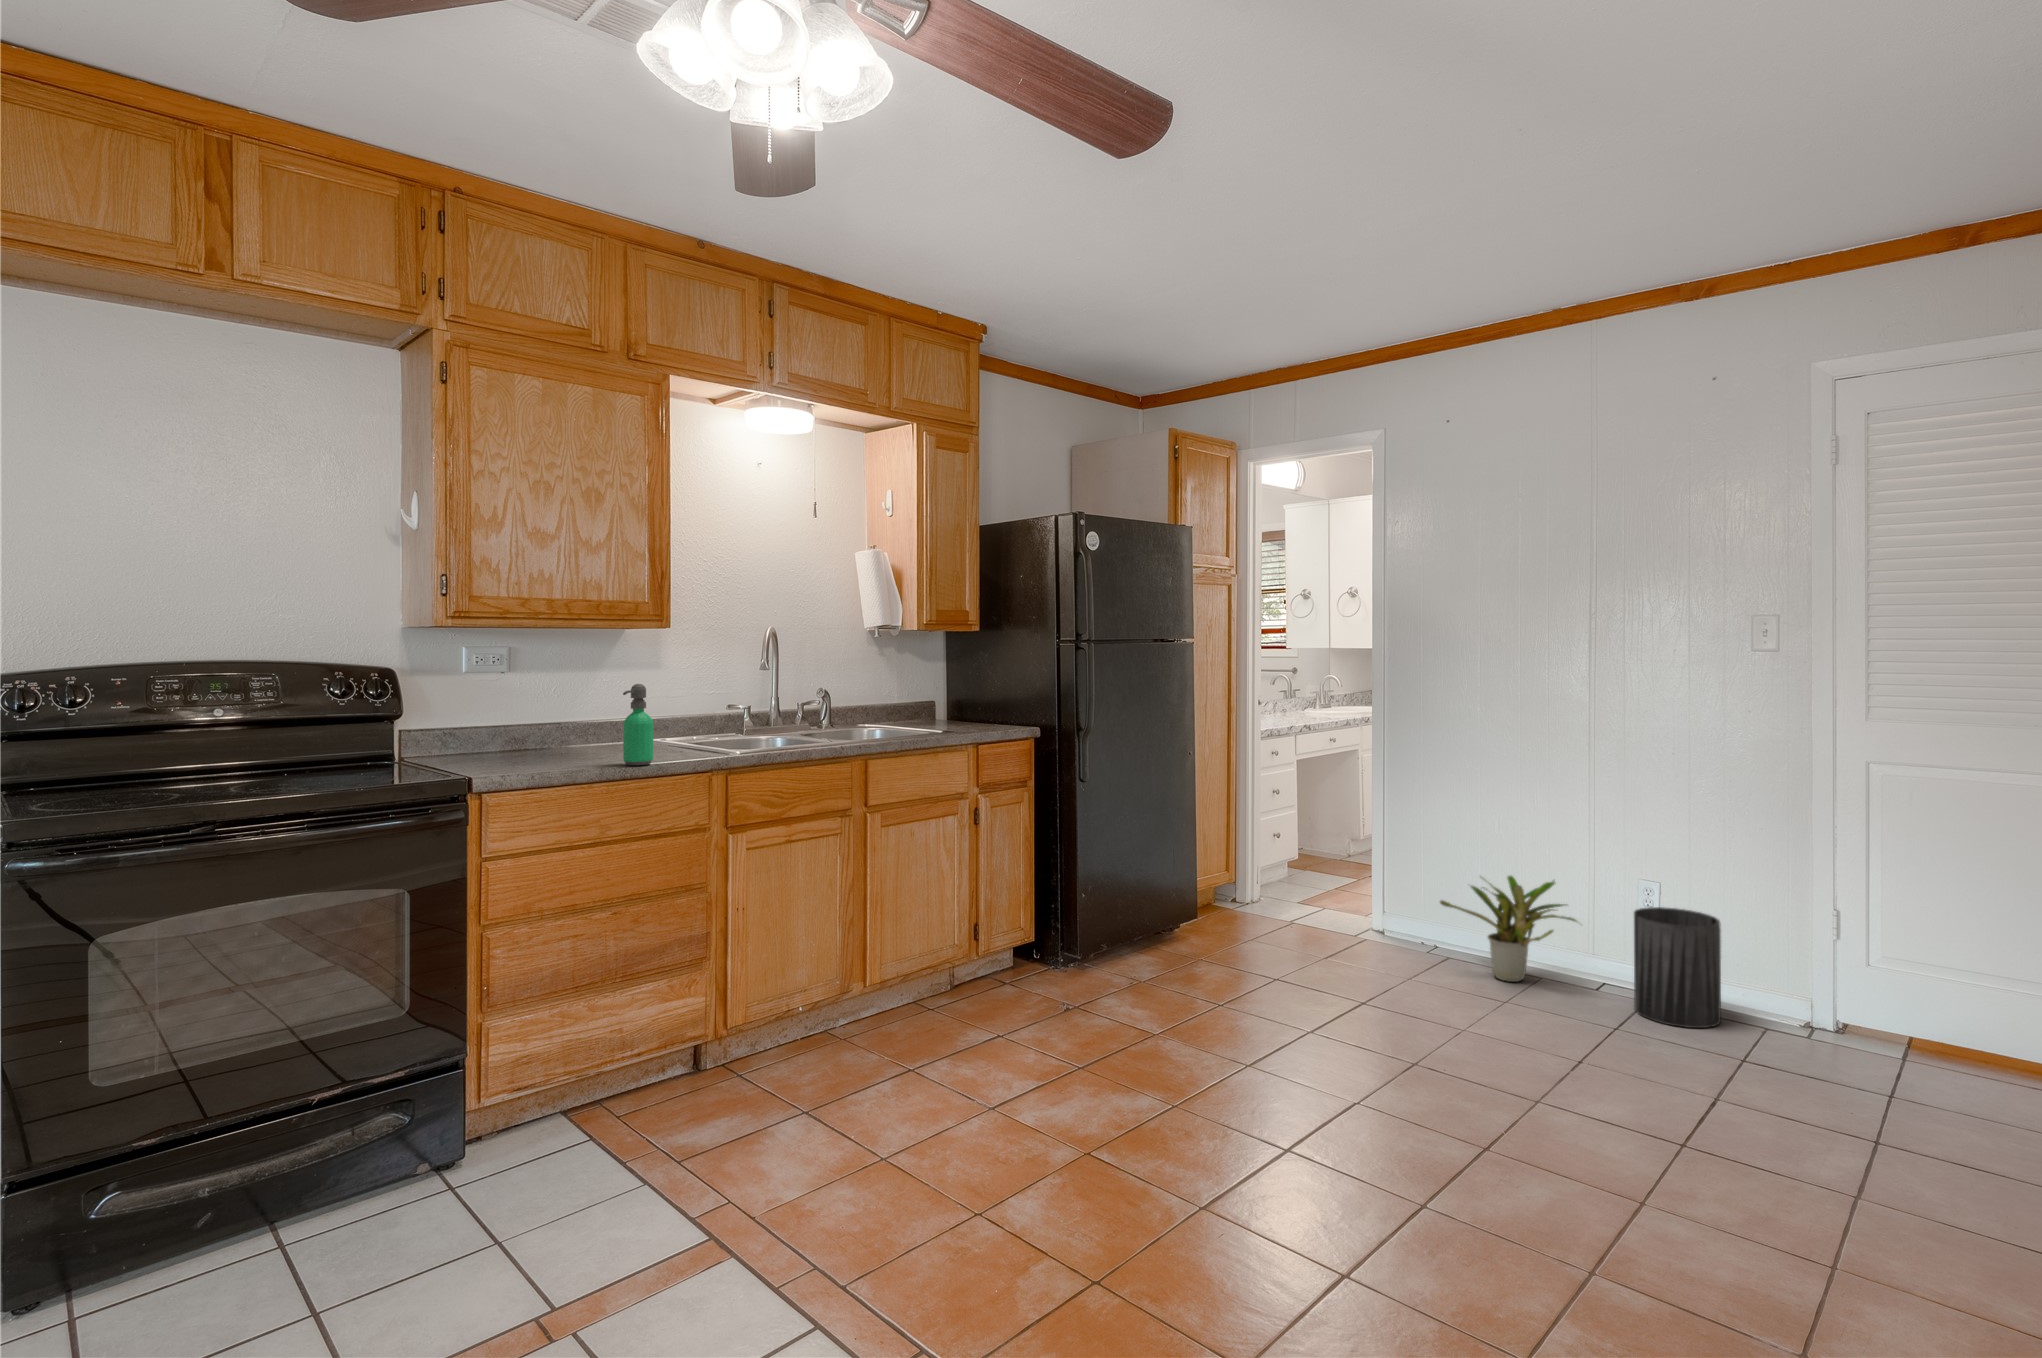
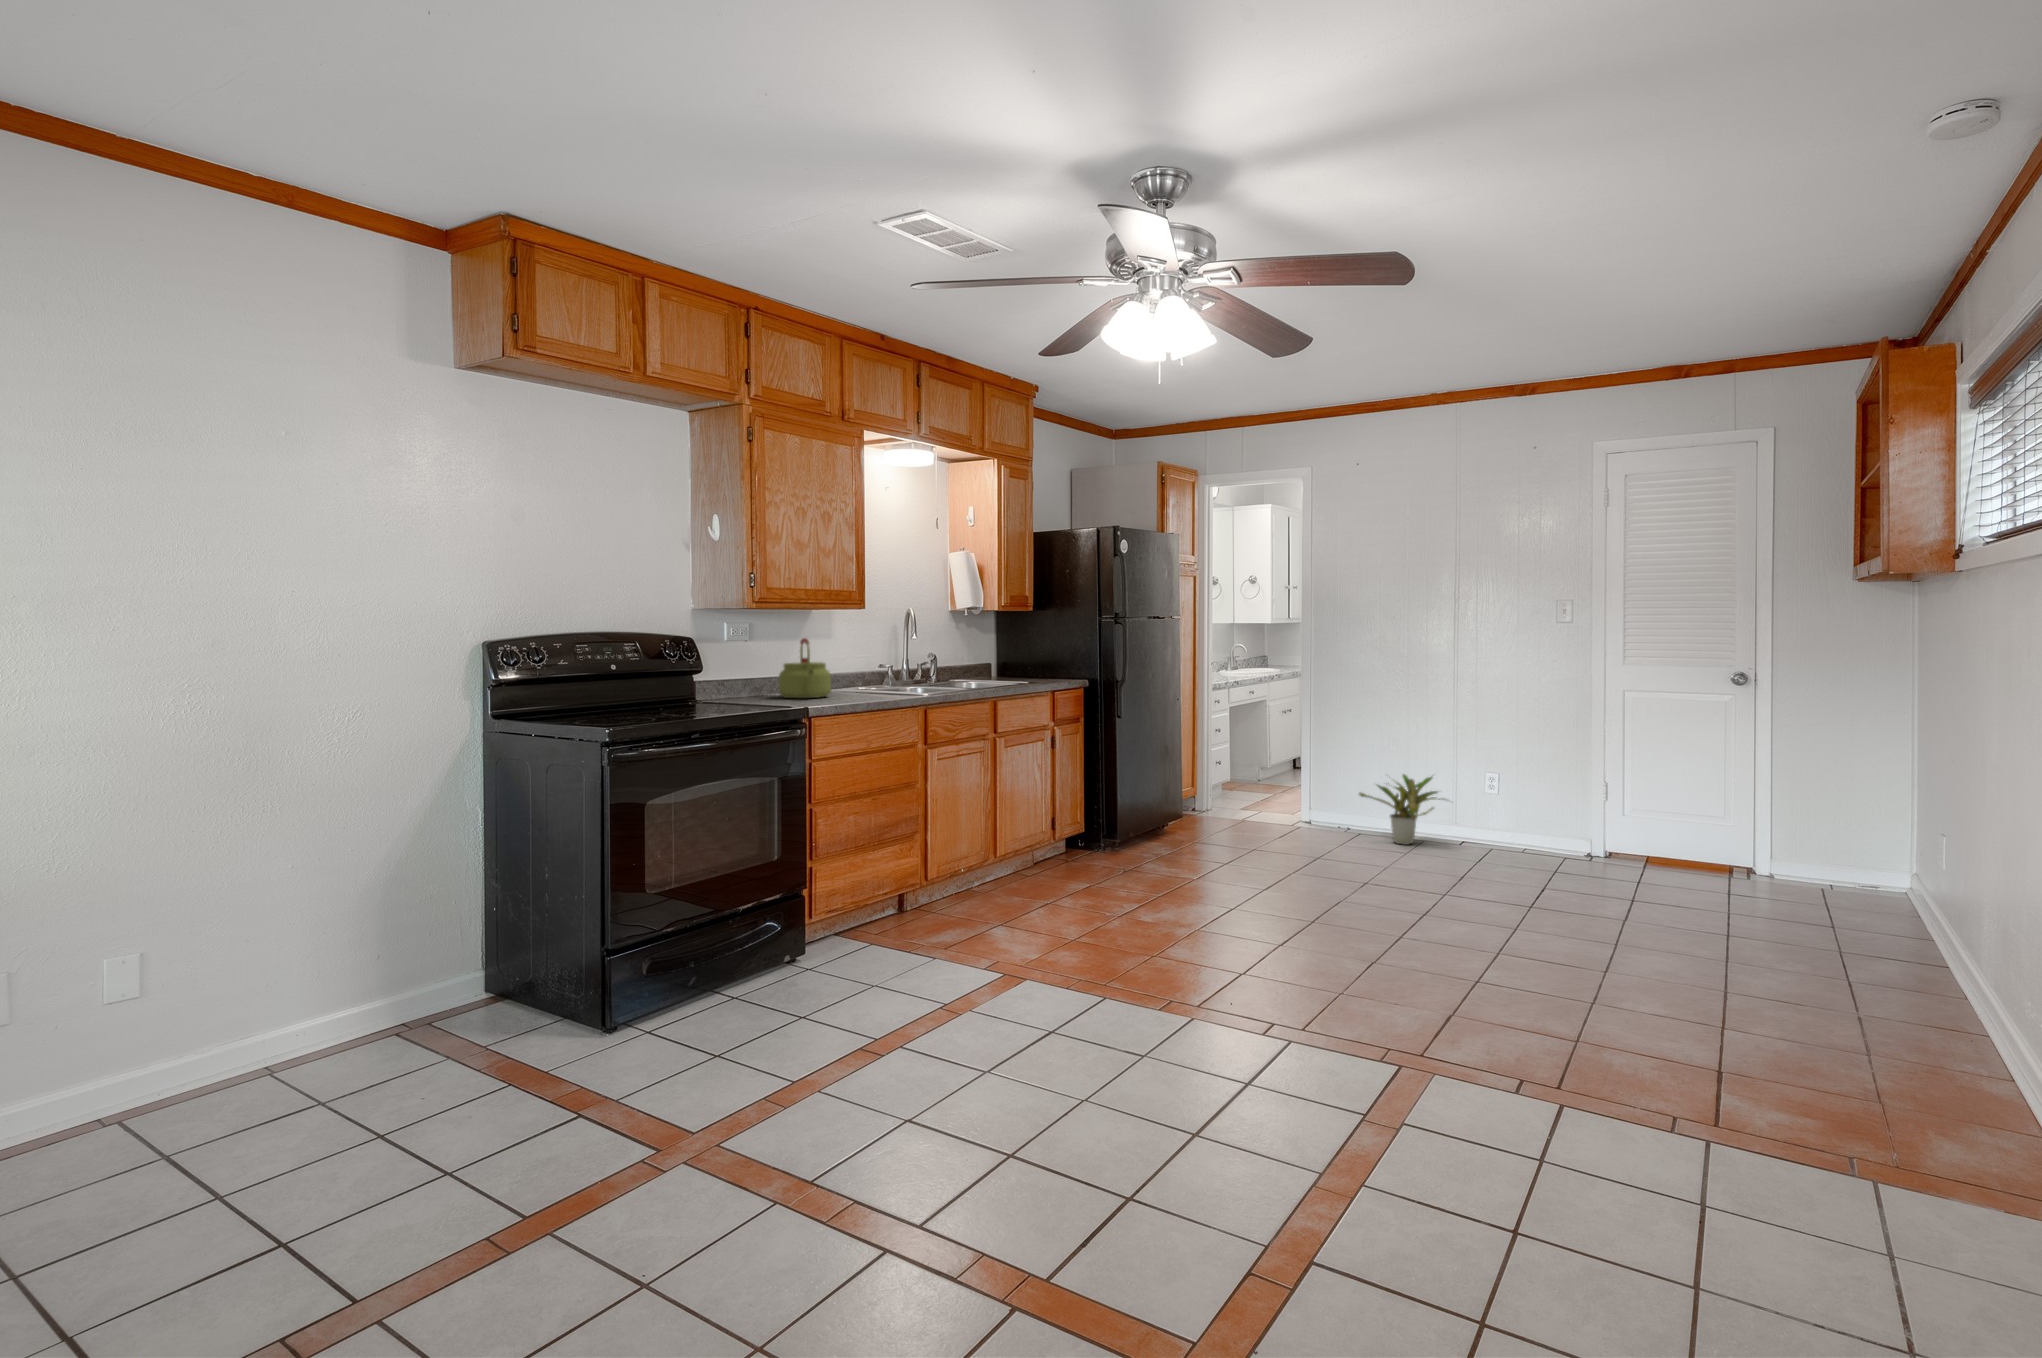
kettle: none [534,669,614,755] -> present [779,638,831,698]
soap dispenser: present [623,684,653,765] -> none [868,647,887,702]
trash can: present [1634,907,1721,1028] -> none [1485,789,1539,861]

